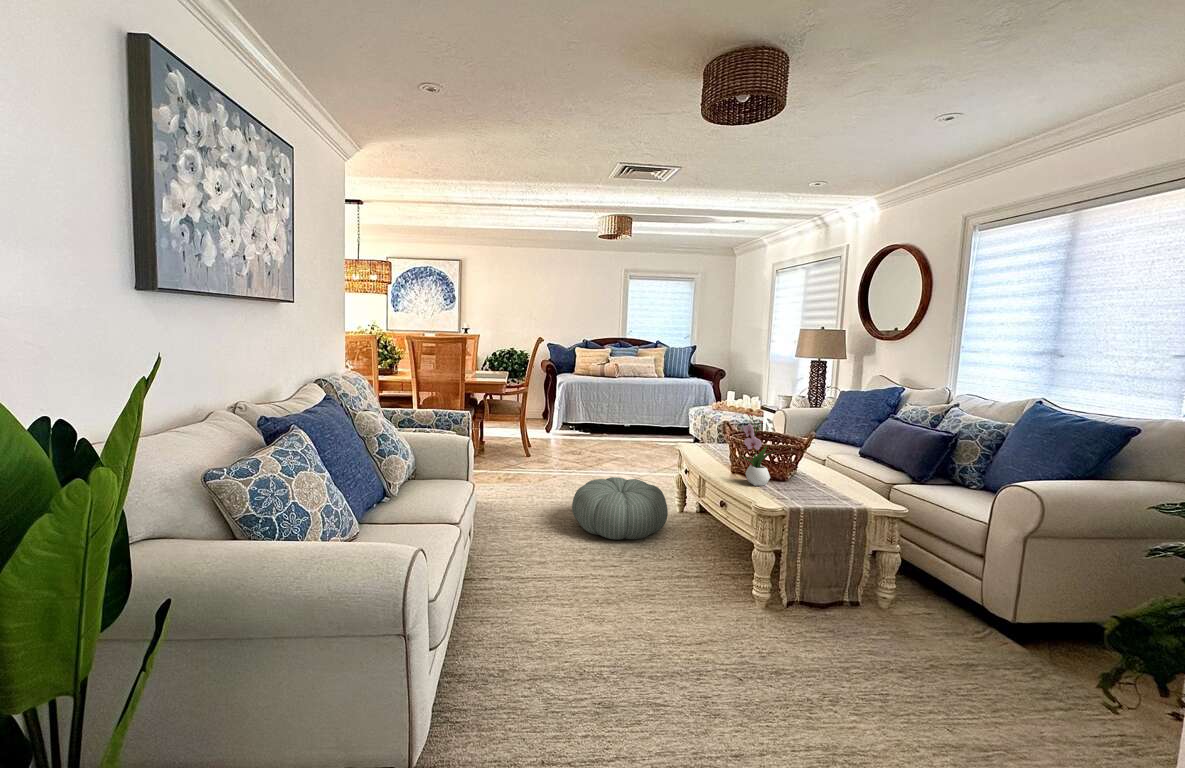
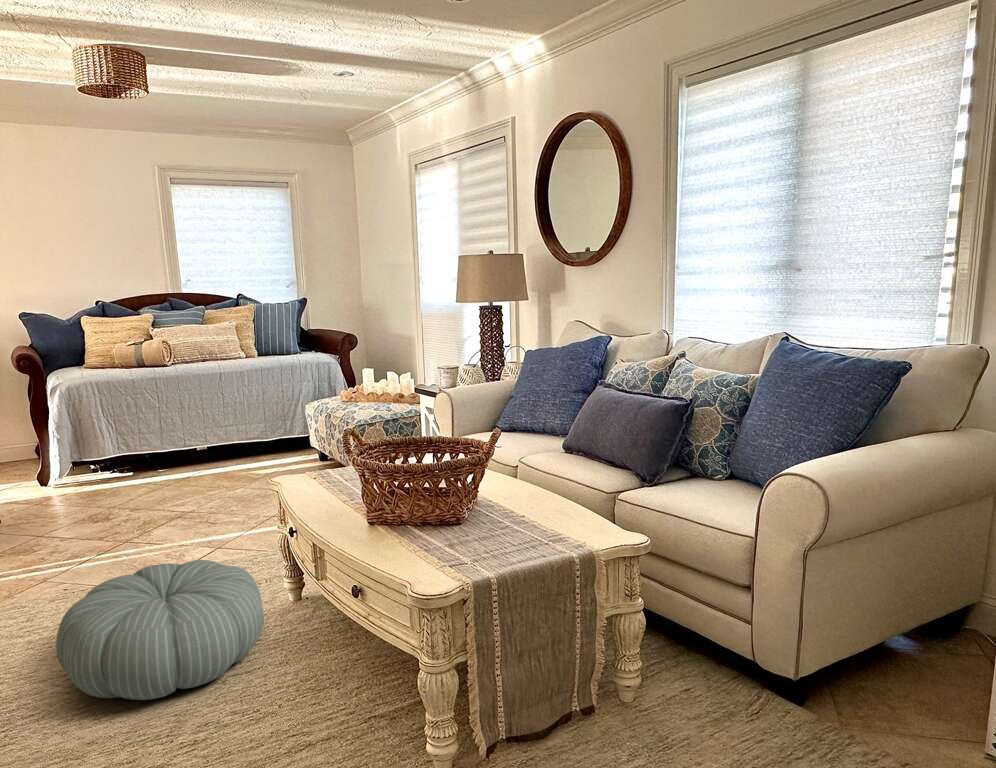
flower arrangement: present [743,414,774,486] -> none [376,415,438,547]

